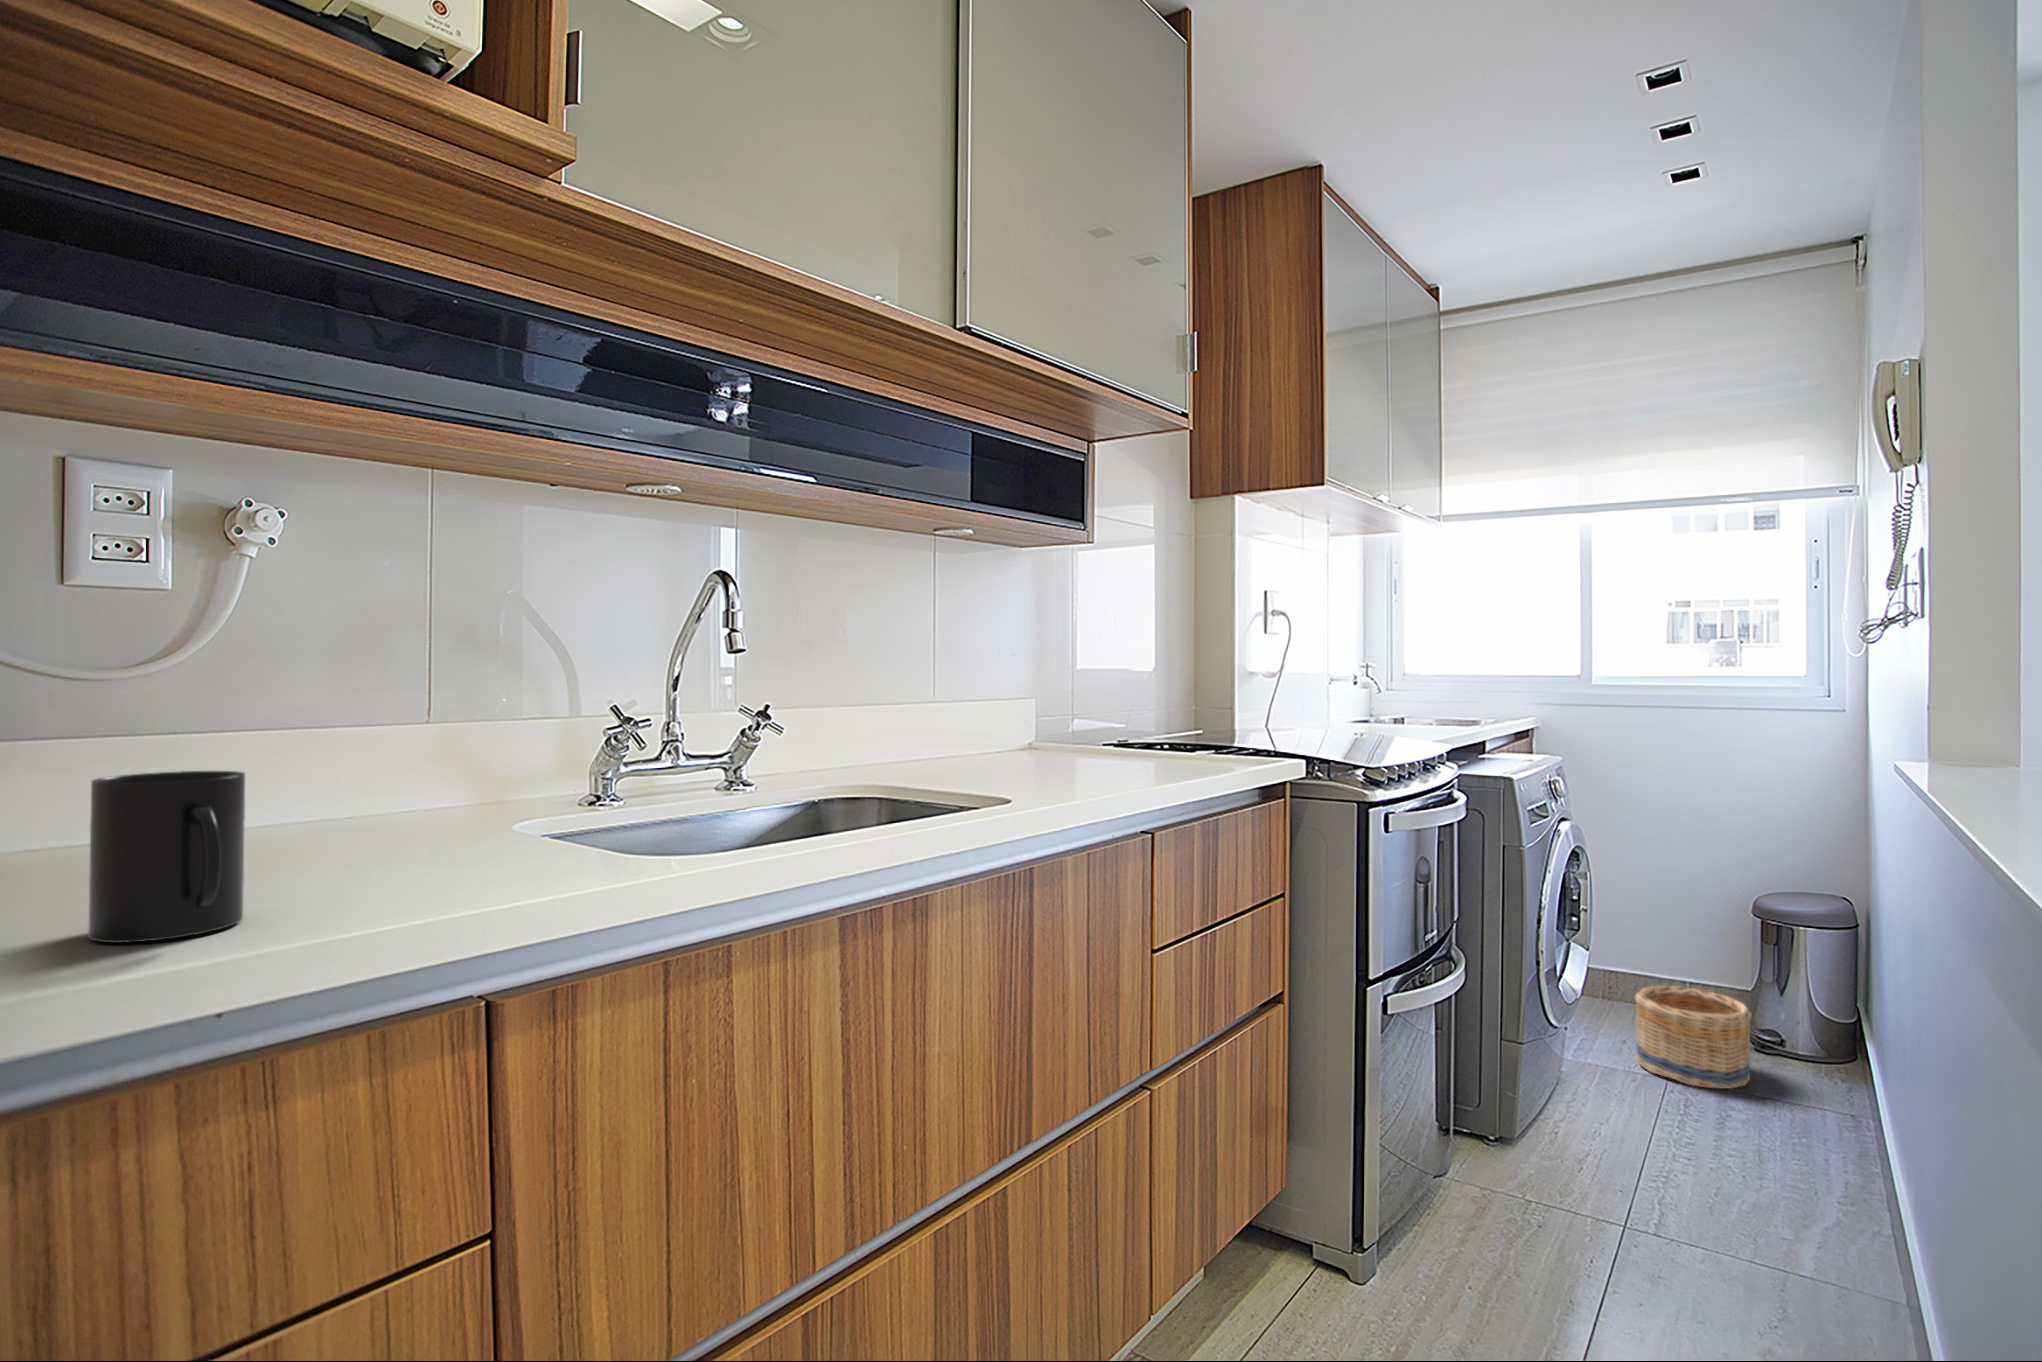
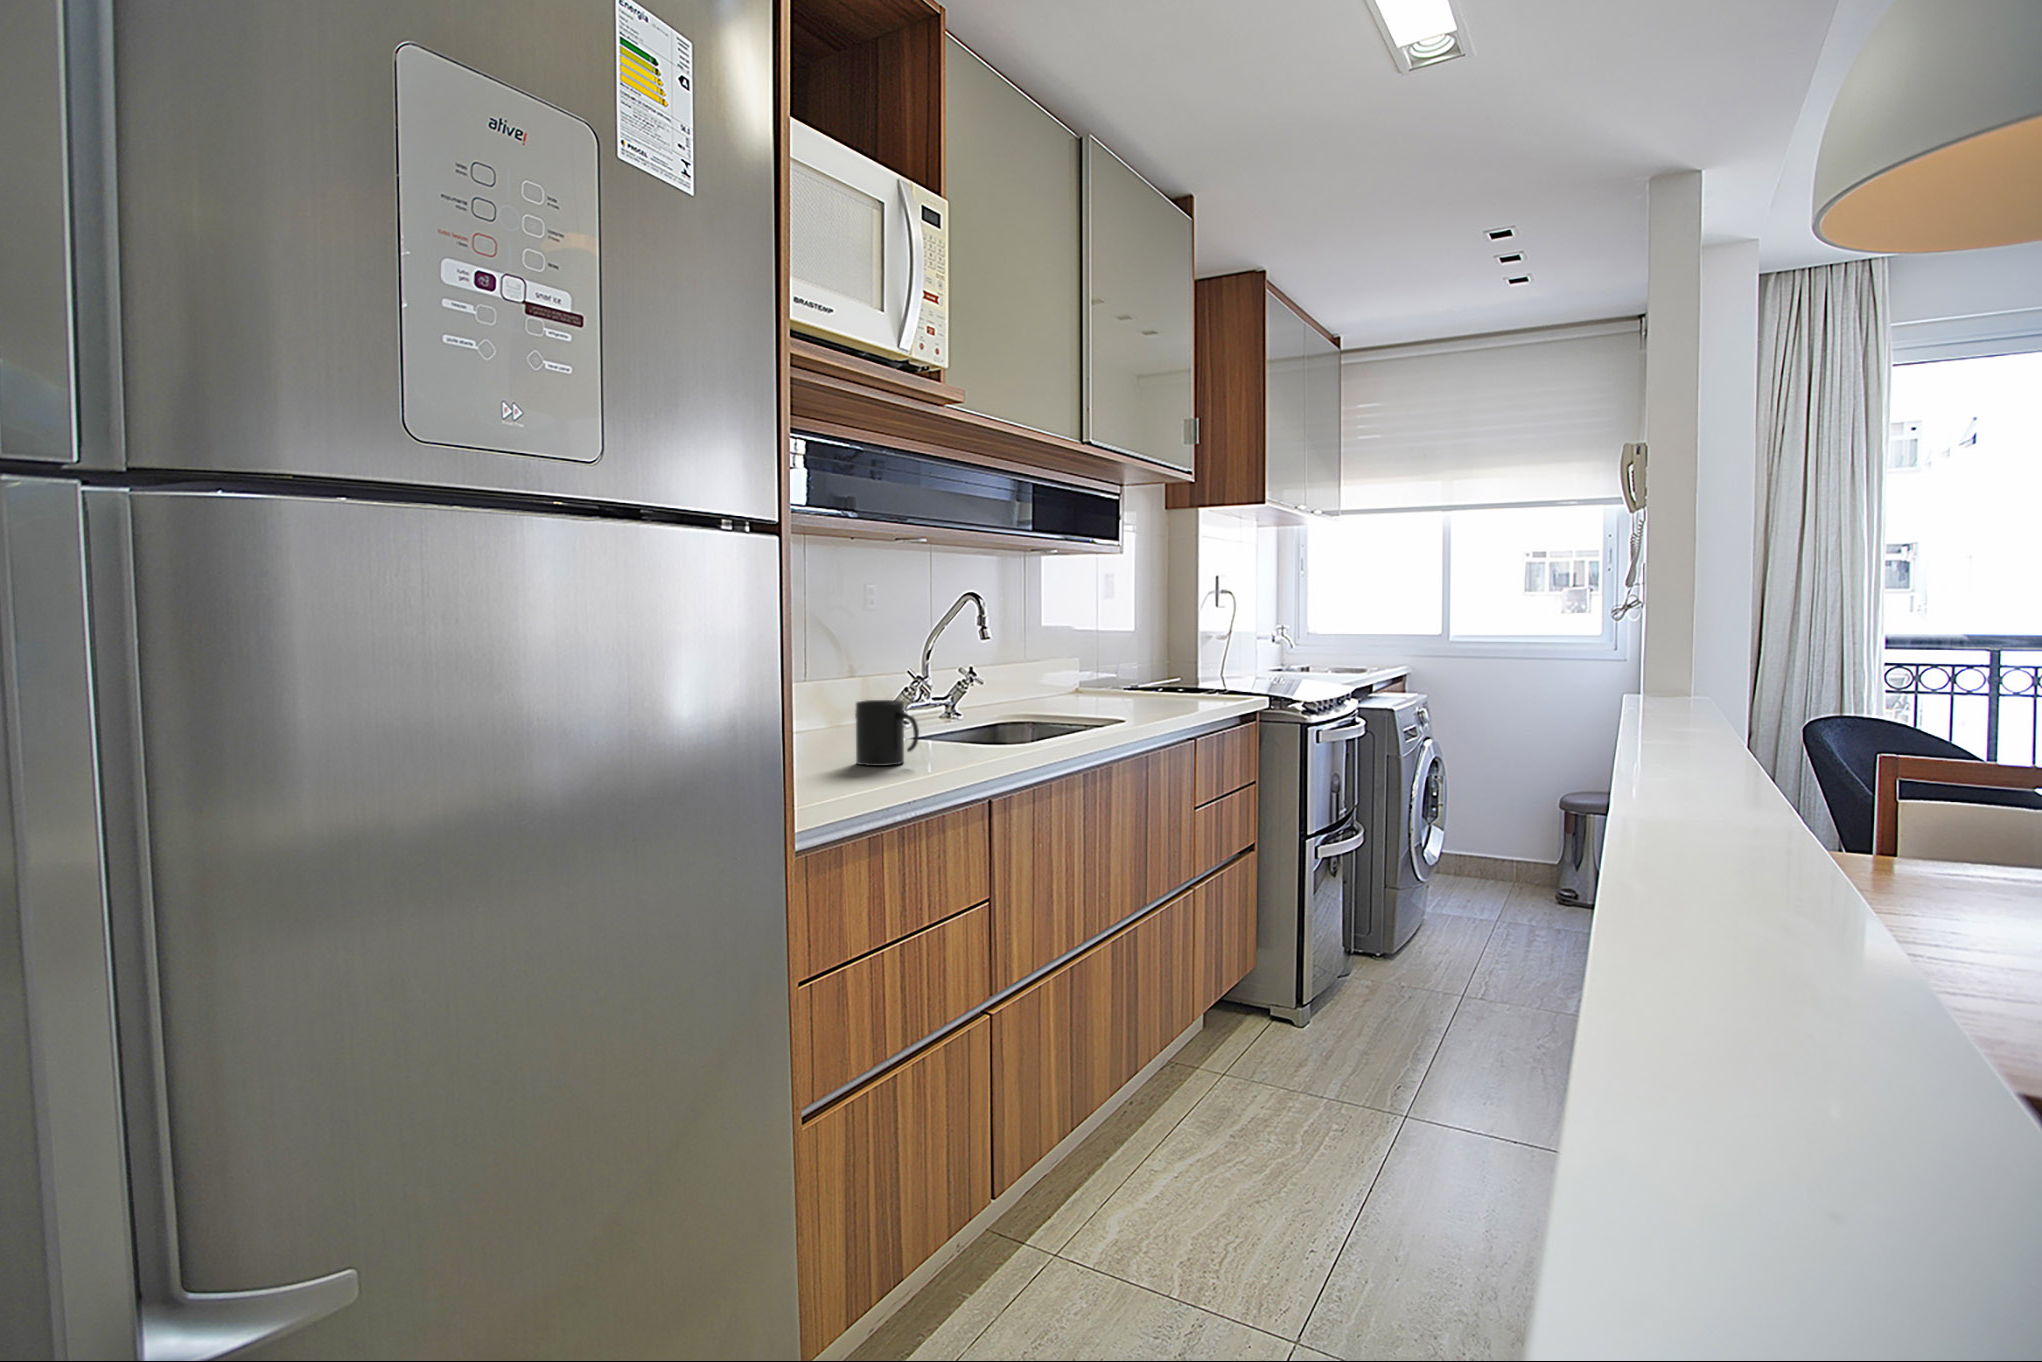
basket: present [1635,986,1752,1089] -> none [1476,859,1554,924]

